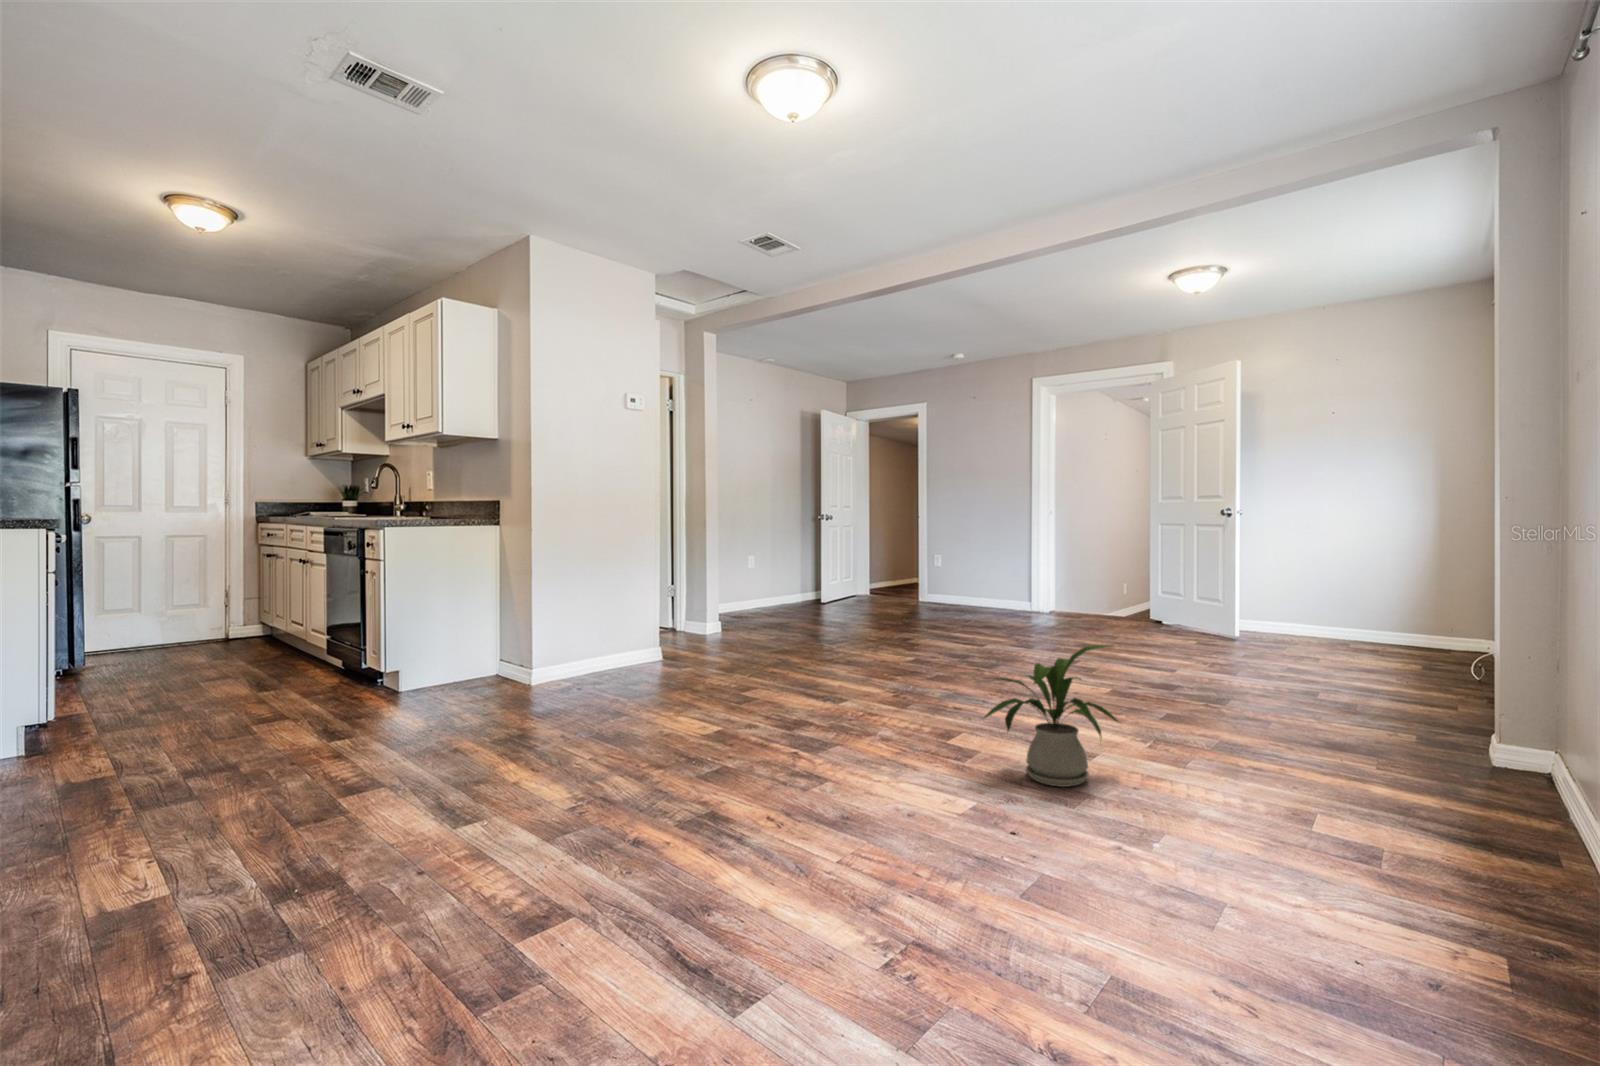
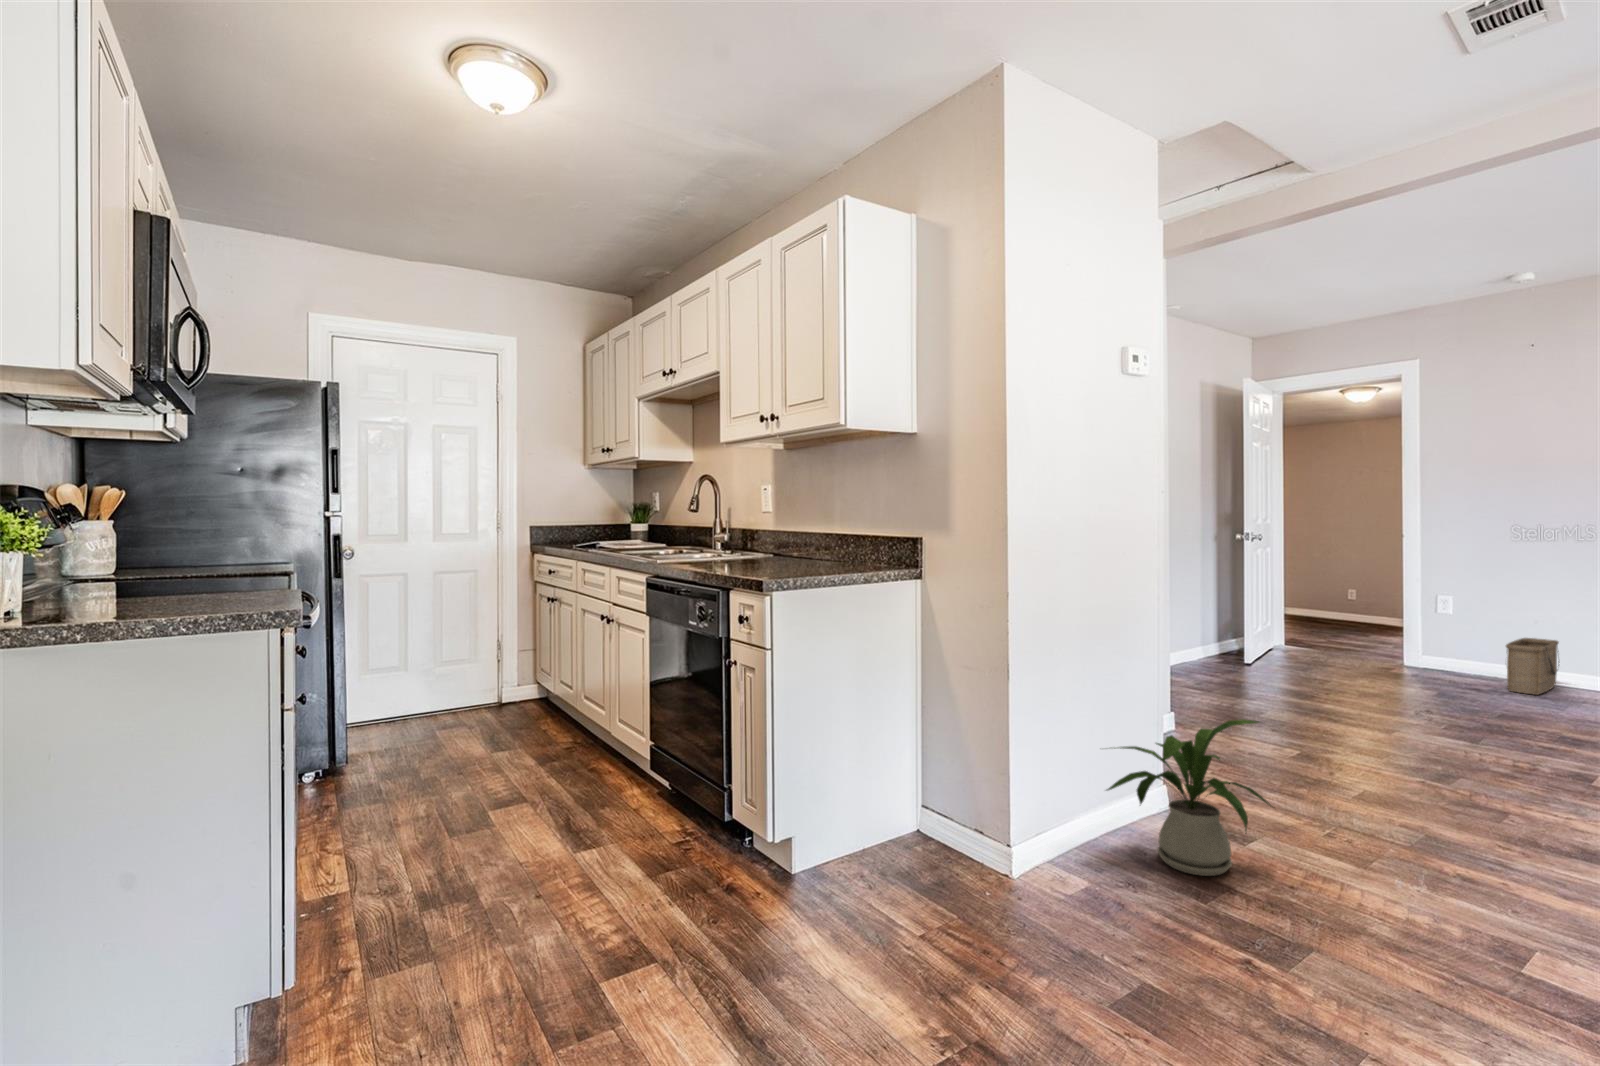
basket: none [1247,593,1284,638] -> present [1506,638,1559,695]

